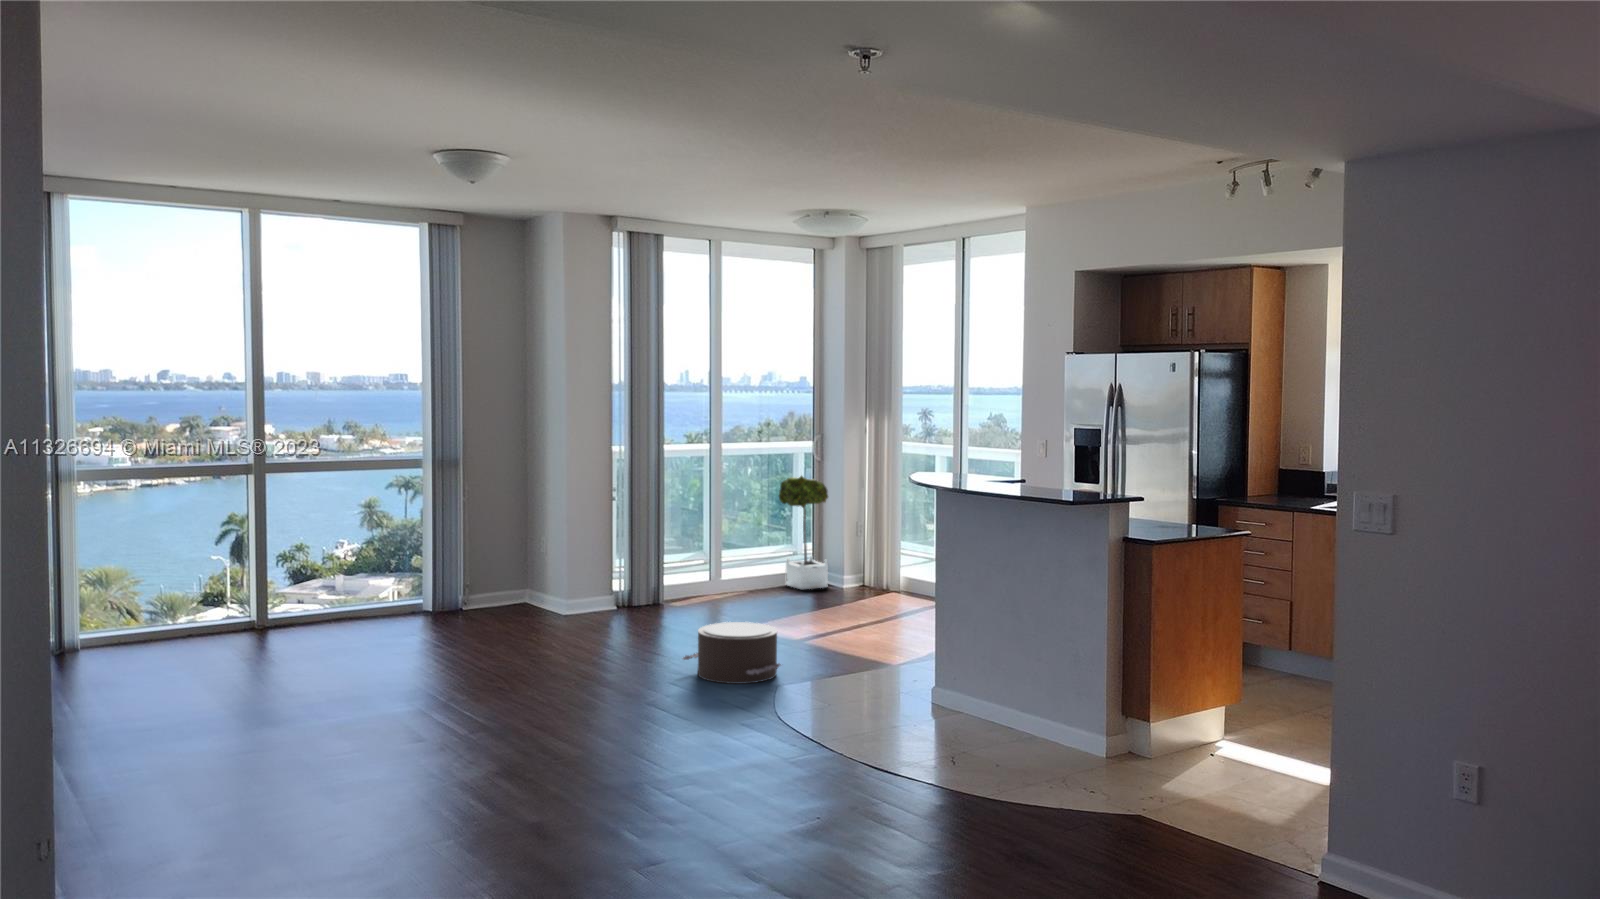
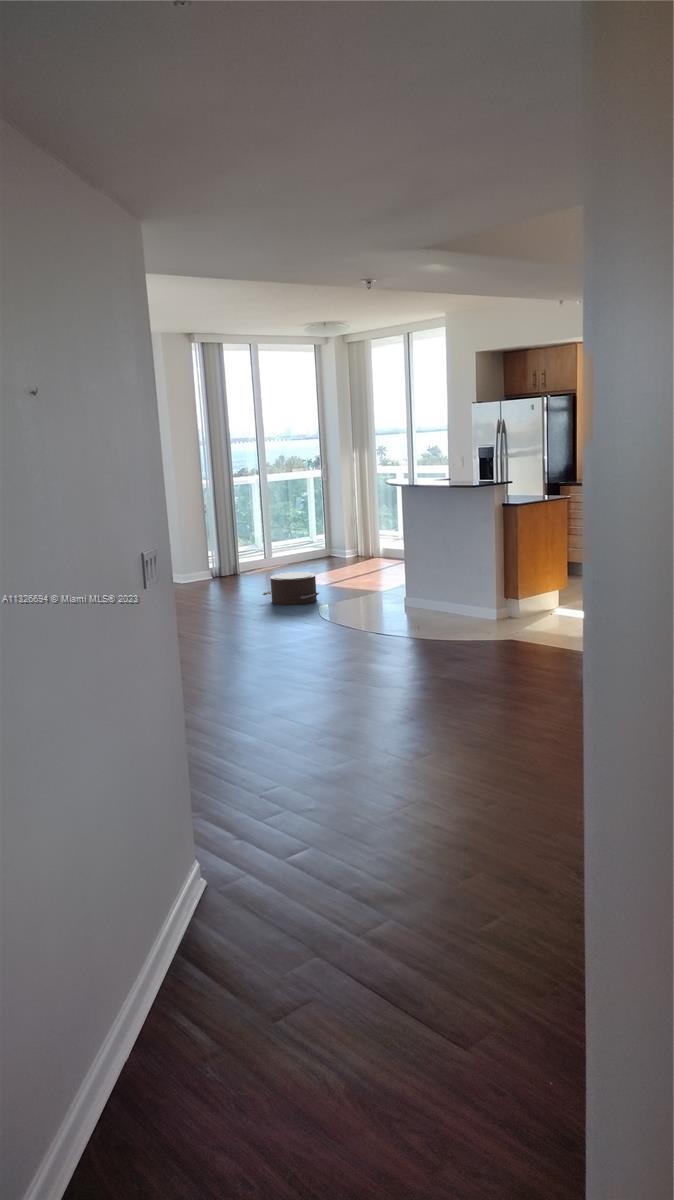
potted tree: present [779,476,828,589] -> none [302,490,336,561]

